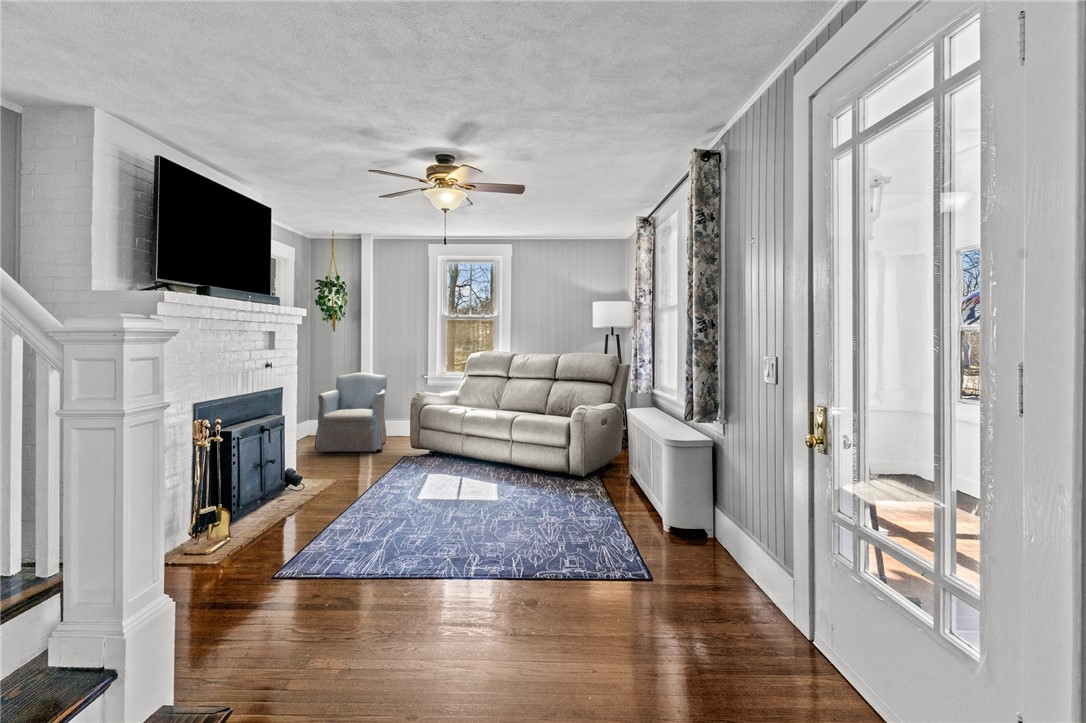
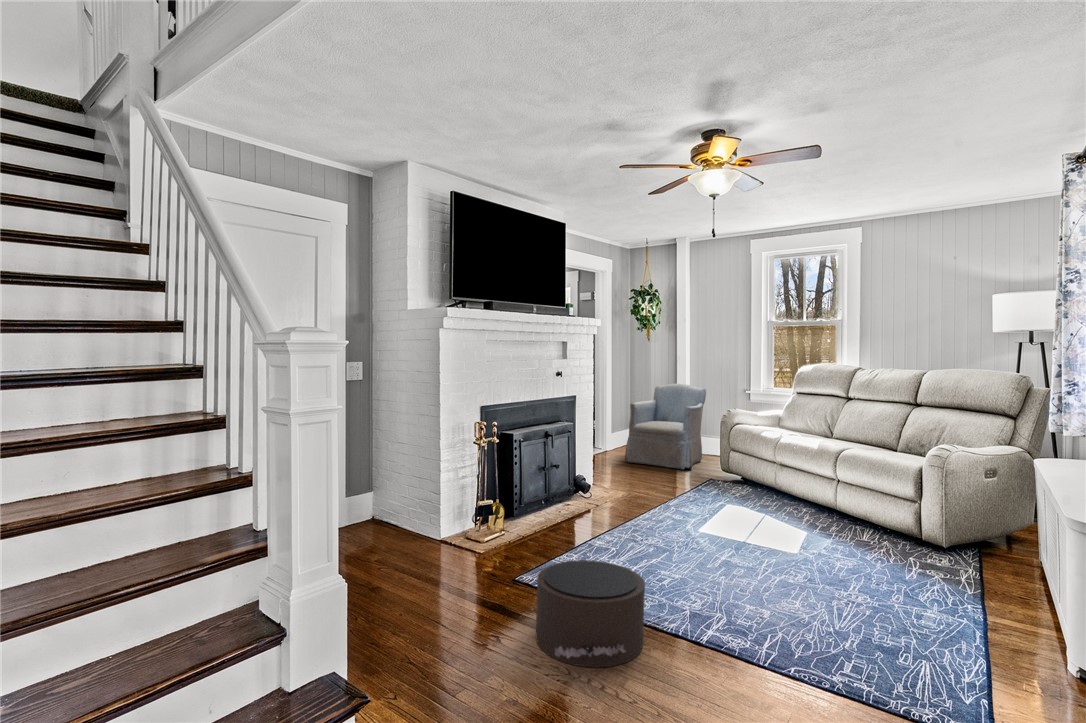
pouf: none [326,532,432,618] -> present [536,560,645,667]

